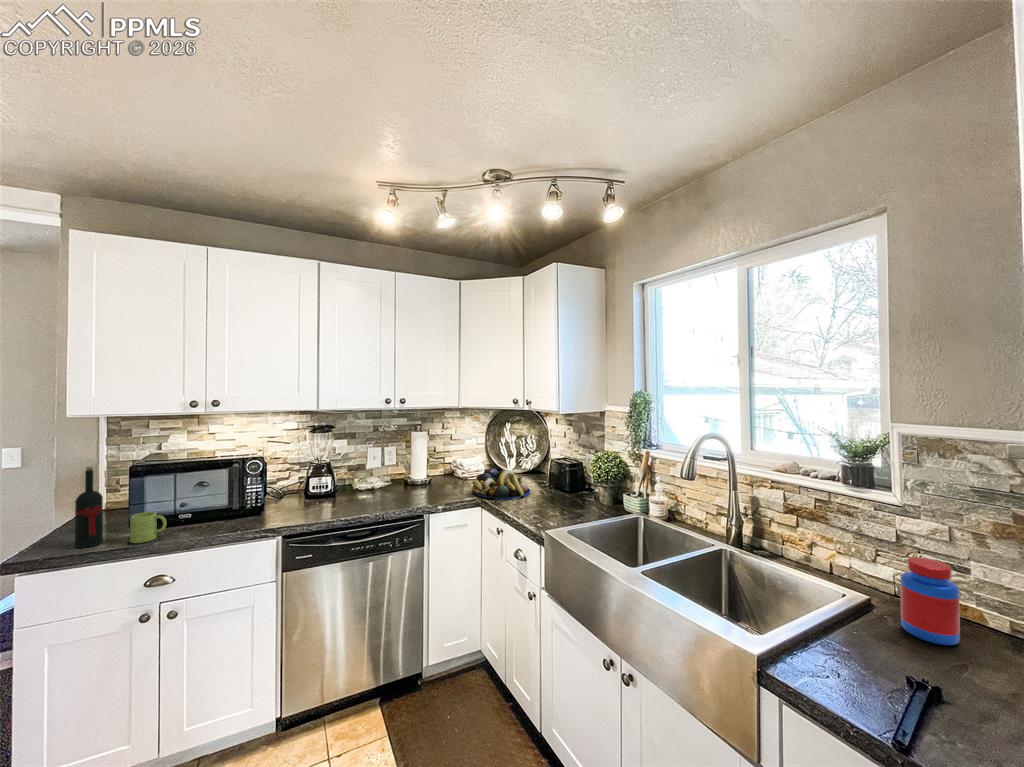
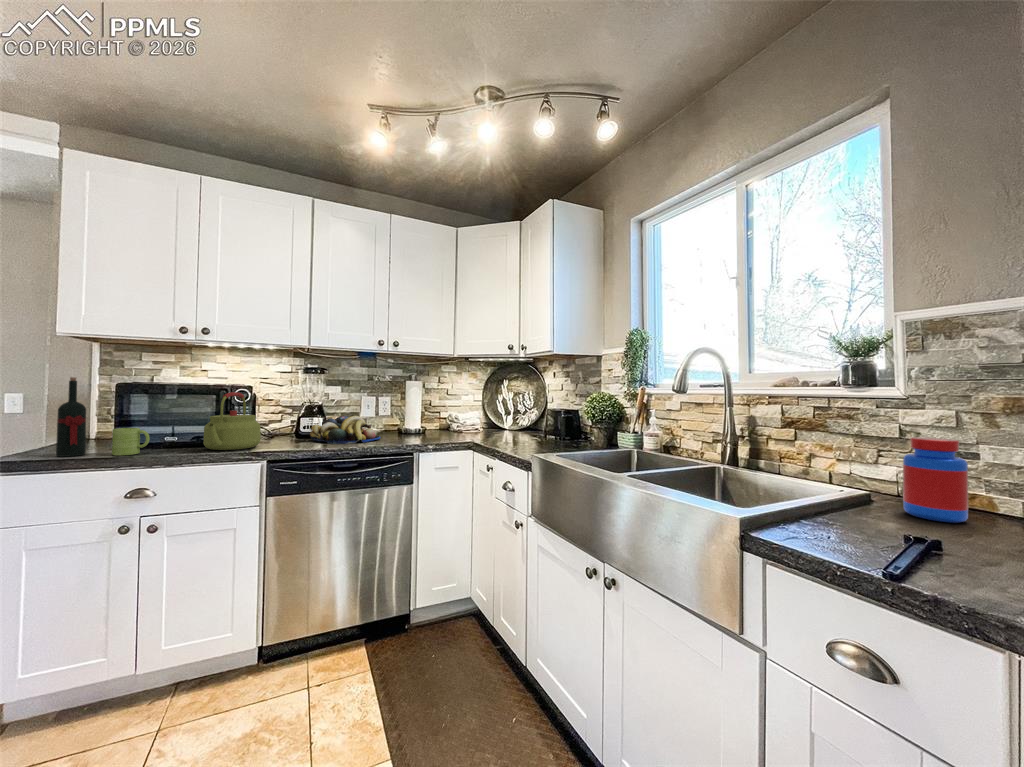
kettle: none [218,466,273,527] -> present [203,392,261,450]
fruit bowl: present [472,469,530,501] -> present [310,416,380,444]

